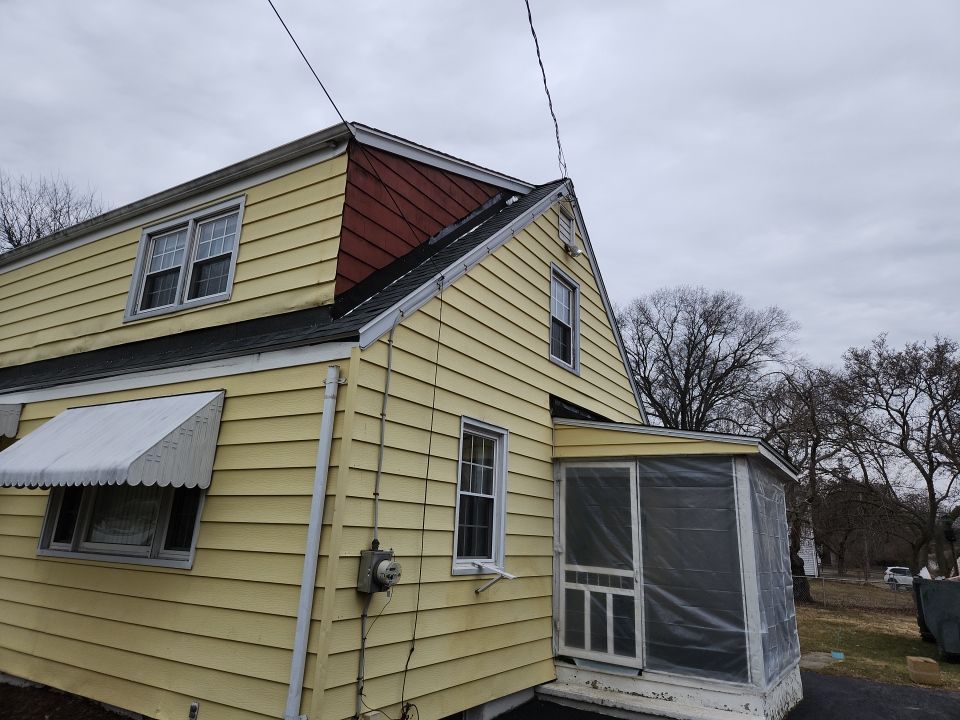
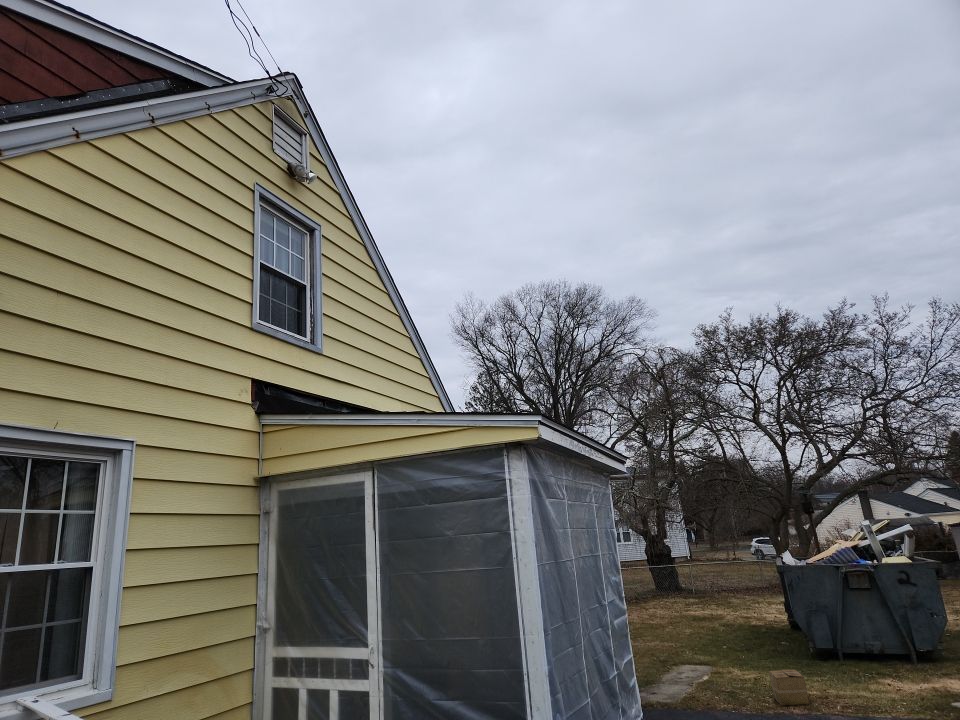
potted plant: present [828,621,844,659] -> none [680,630,705,677]

